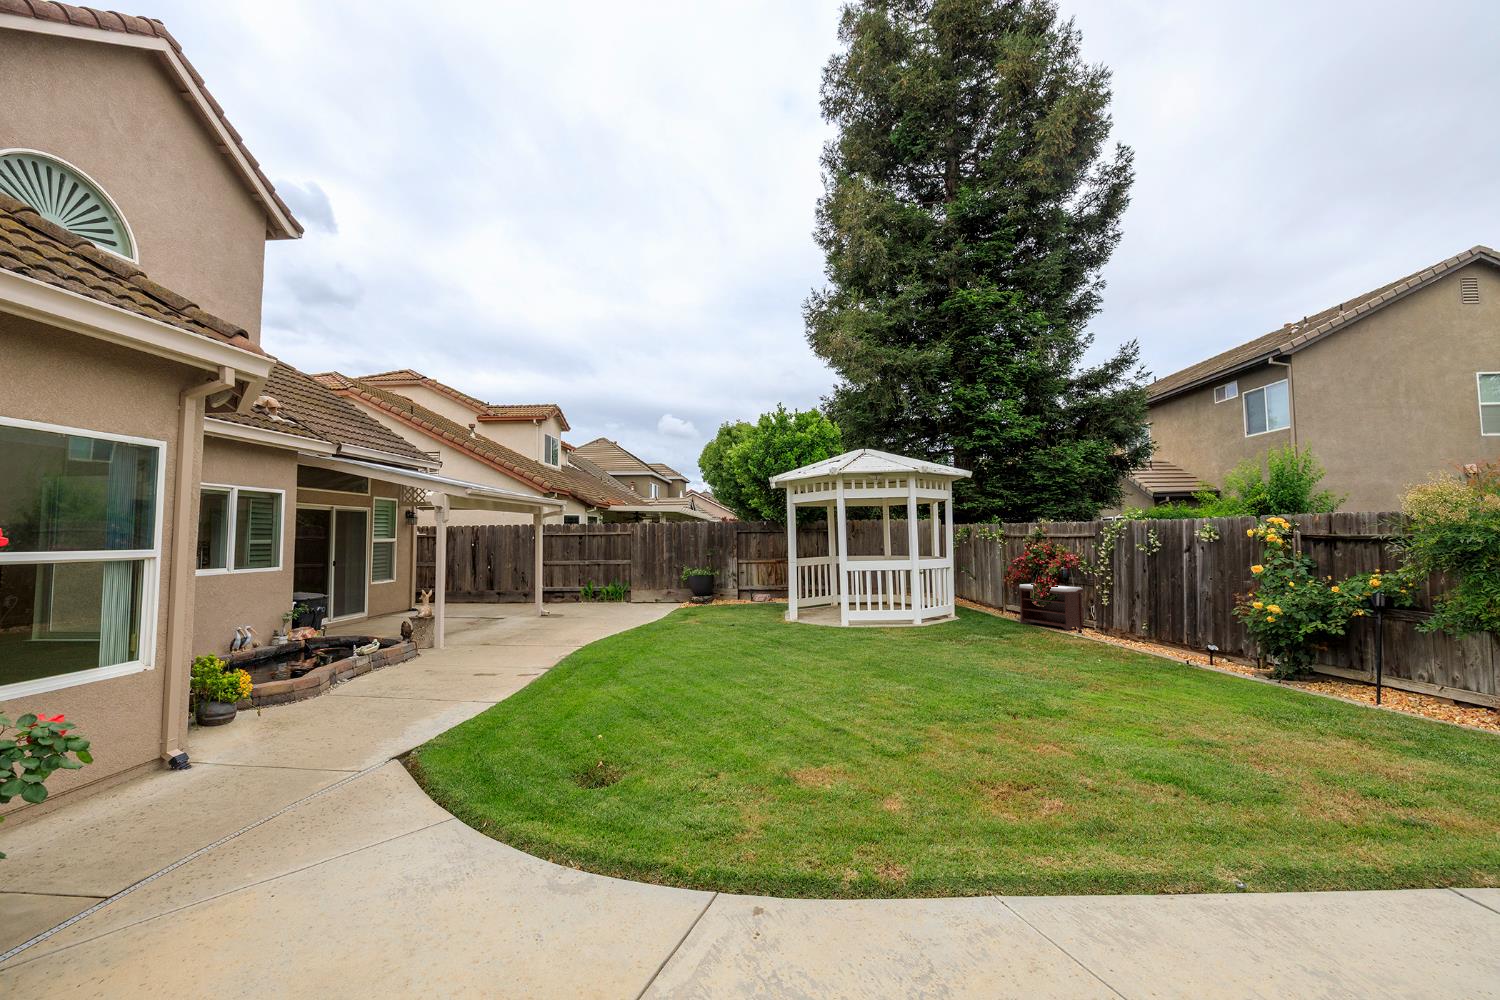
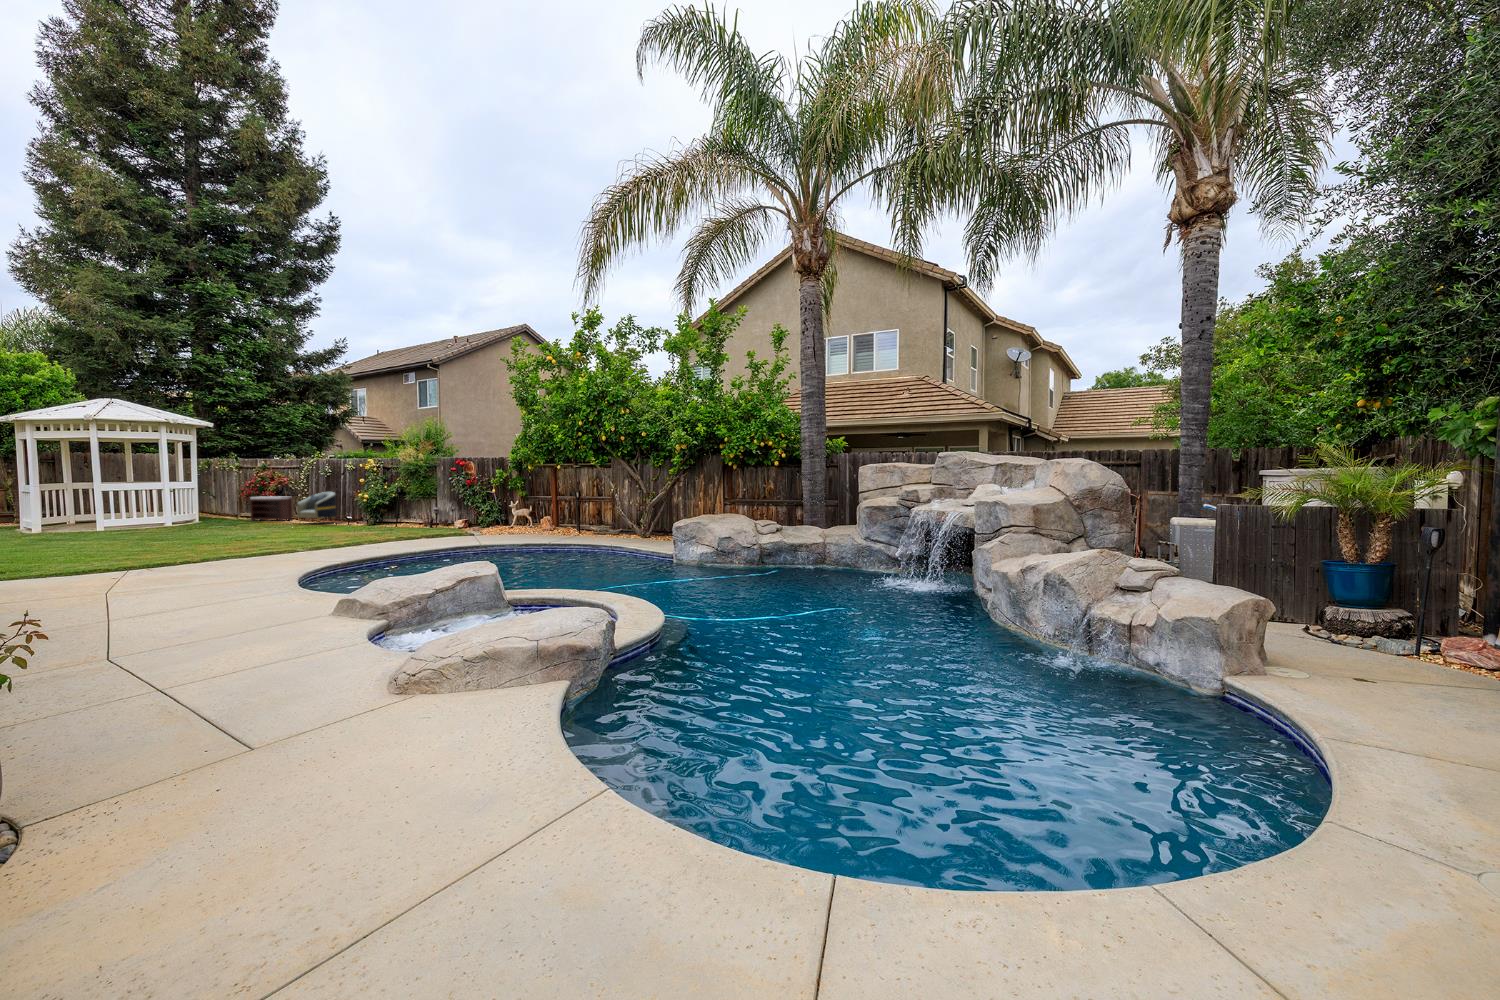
armchair: none [1100,586,1178,655] -> present [297,492,336,522]

